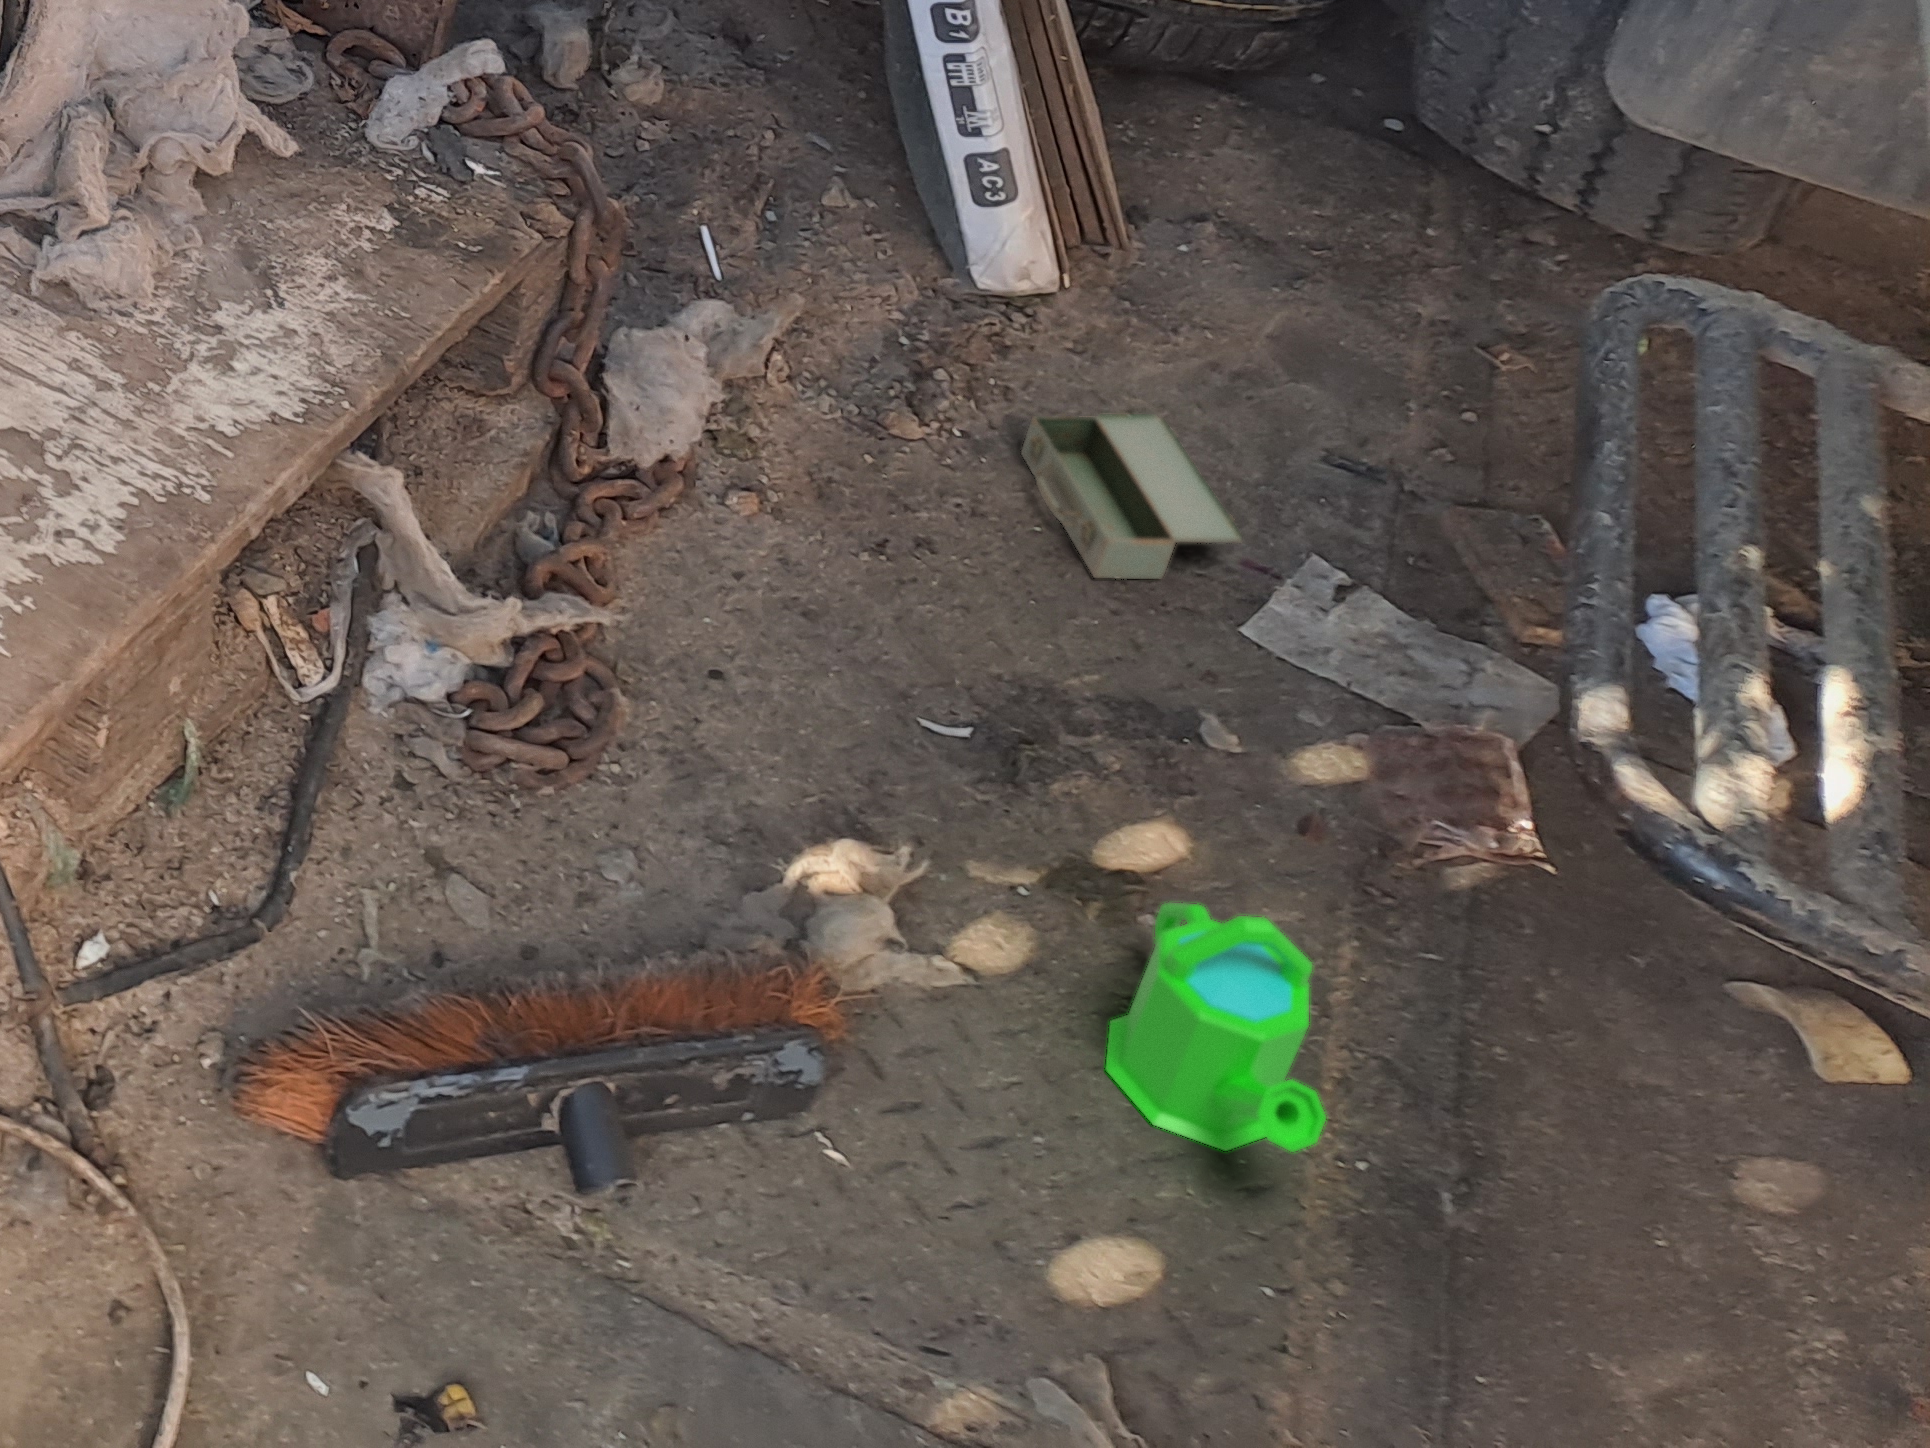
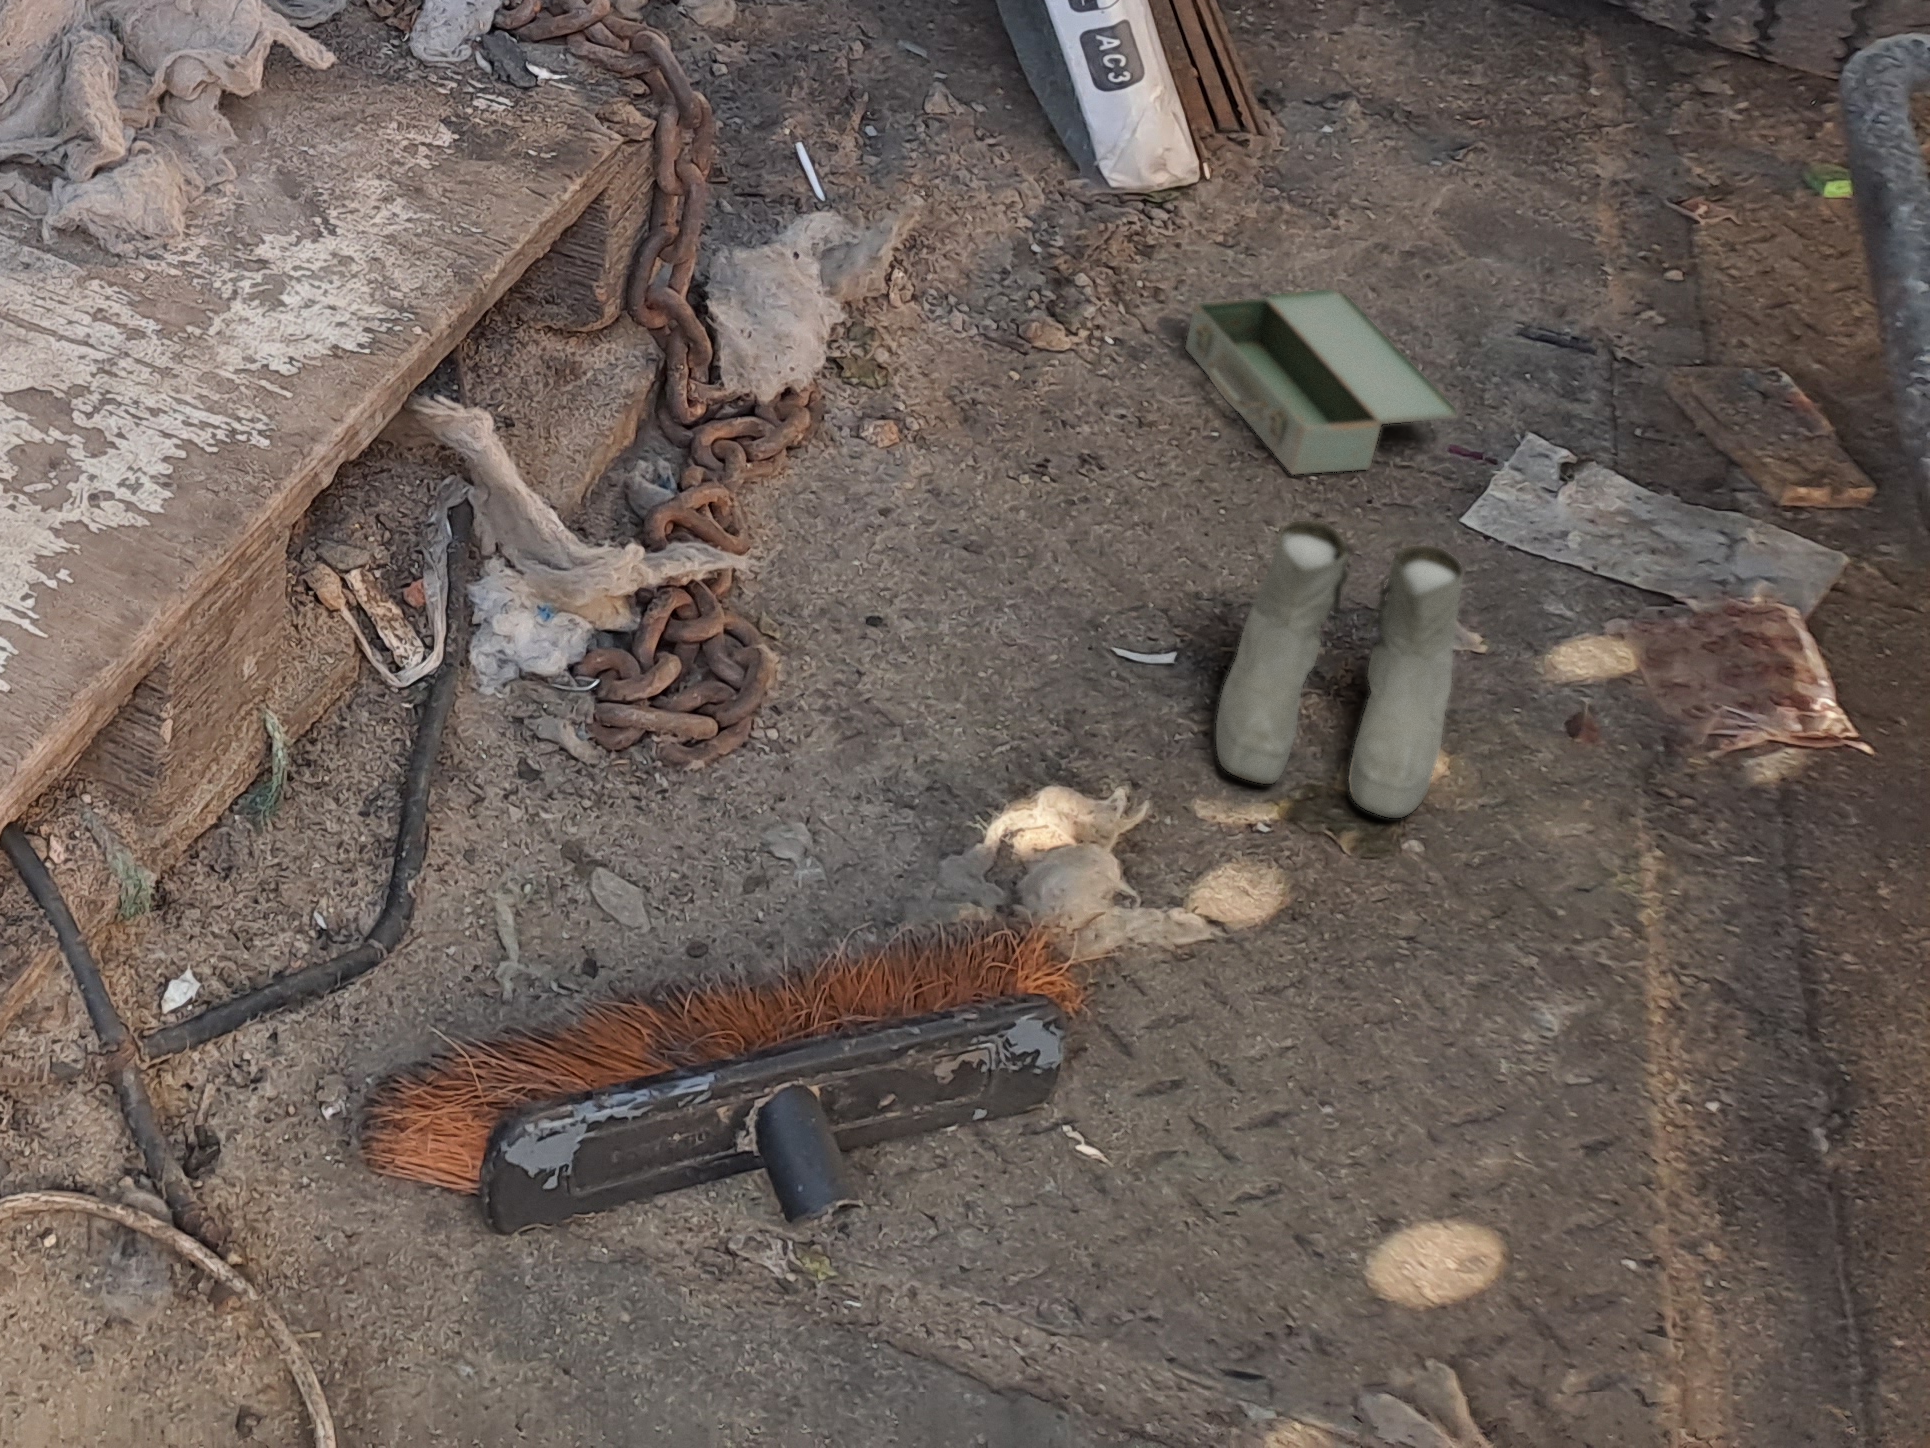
boots: none [991,632,1213,891] -> present [1216,520,1463,818]
watering can: present [1106,903,1326,1152] -> none [1395,820,1689,1113]

